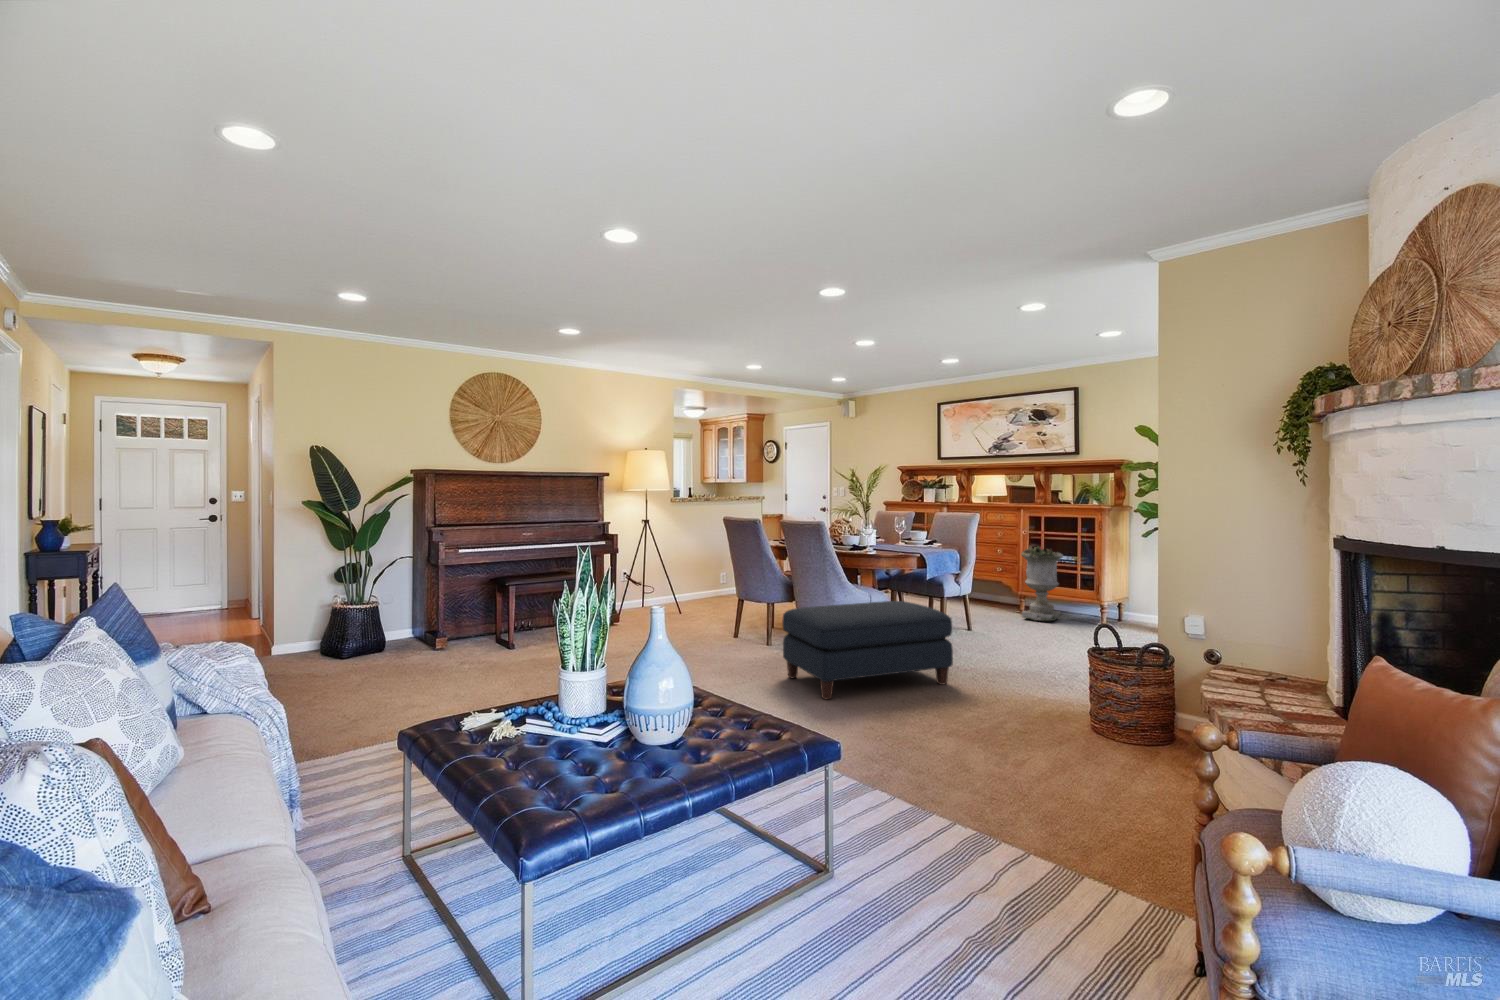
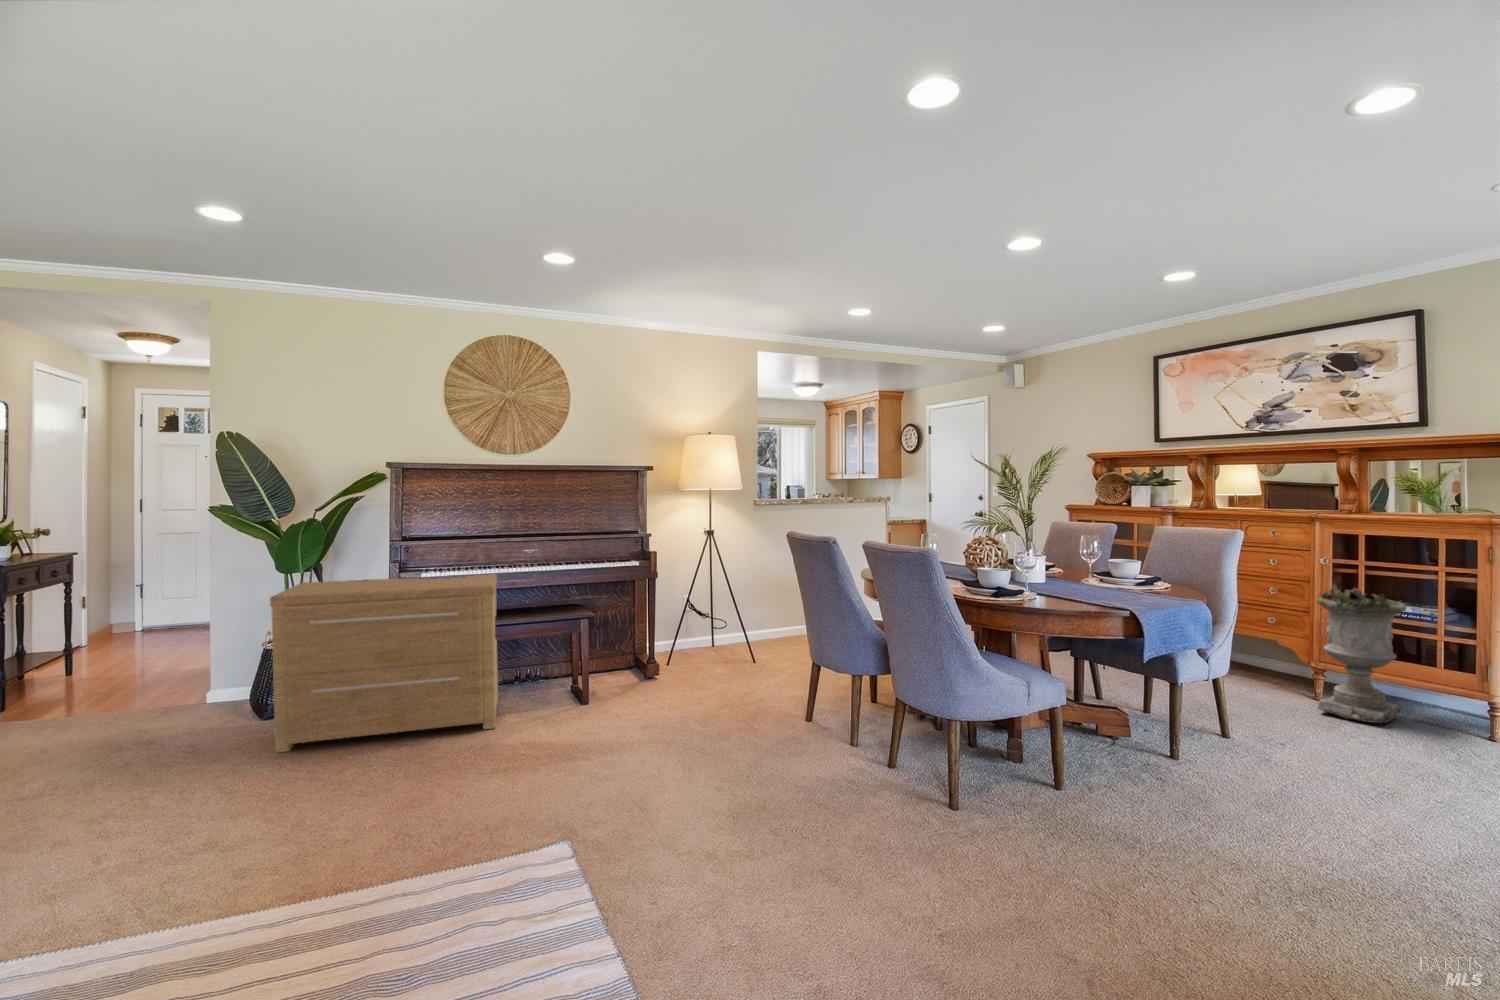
side table: none [370,549,527,672] -> present [270,574,498,752]
ottoman: present [782,601,953,699] -> none [846,702,1201,928]

